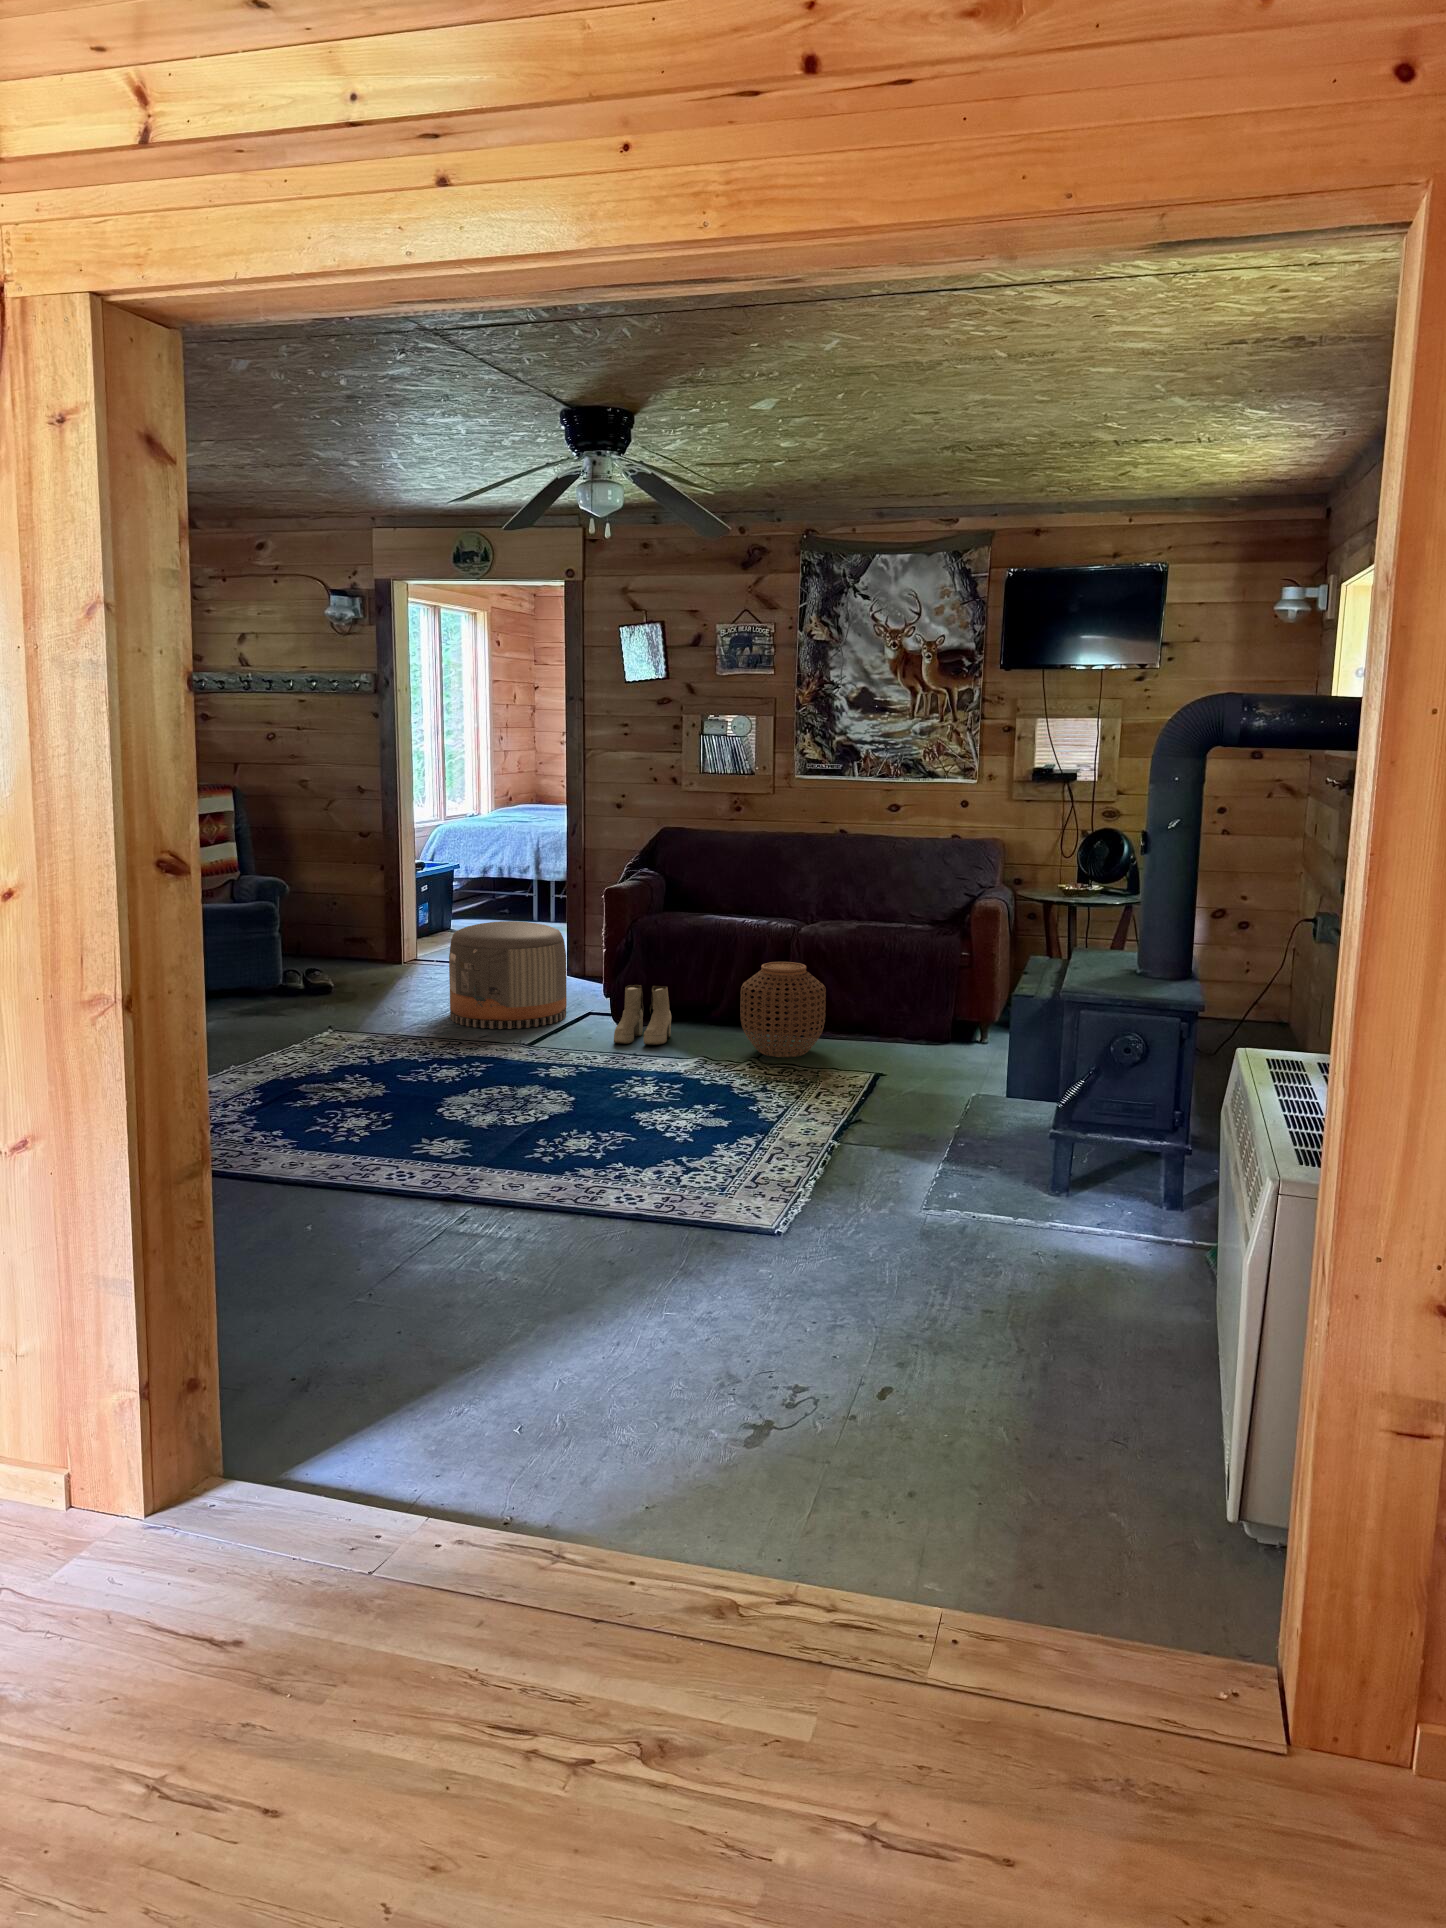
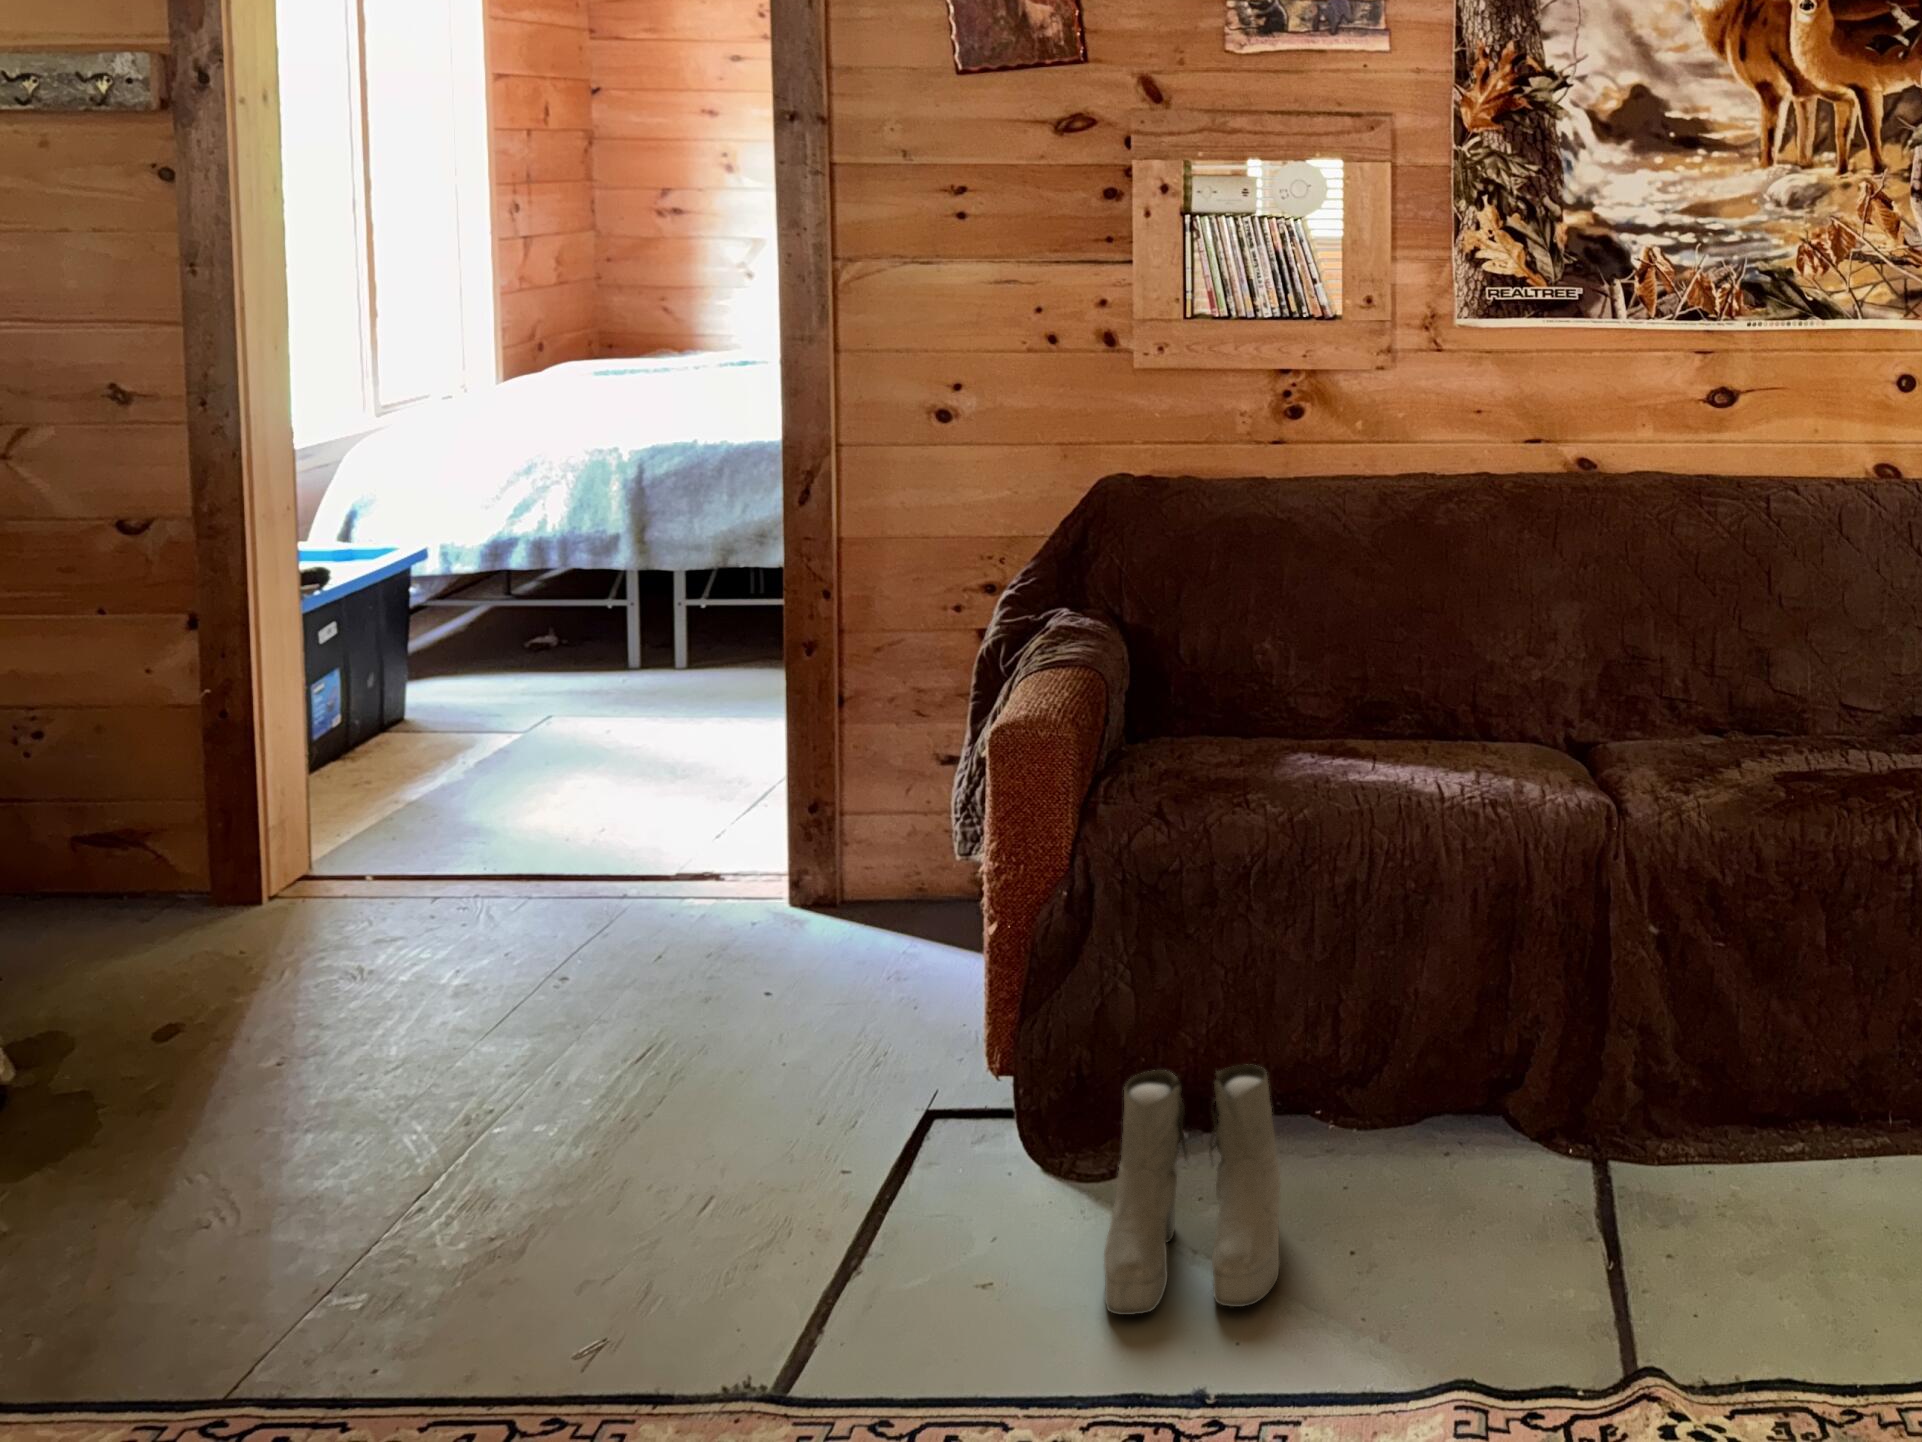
pouf: present [449,921,567,1029] -> none [454,843,876,1286]
woven basket: present [740,962,826,1057] -> none [1541,957,1820,1301]

